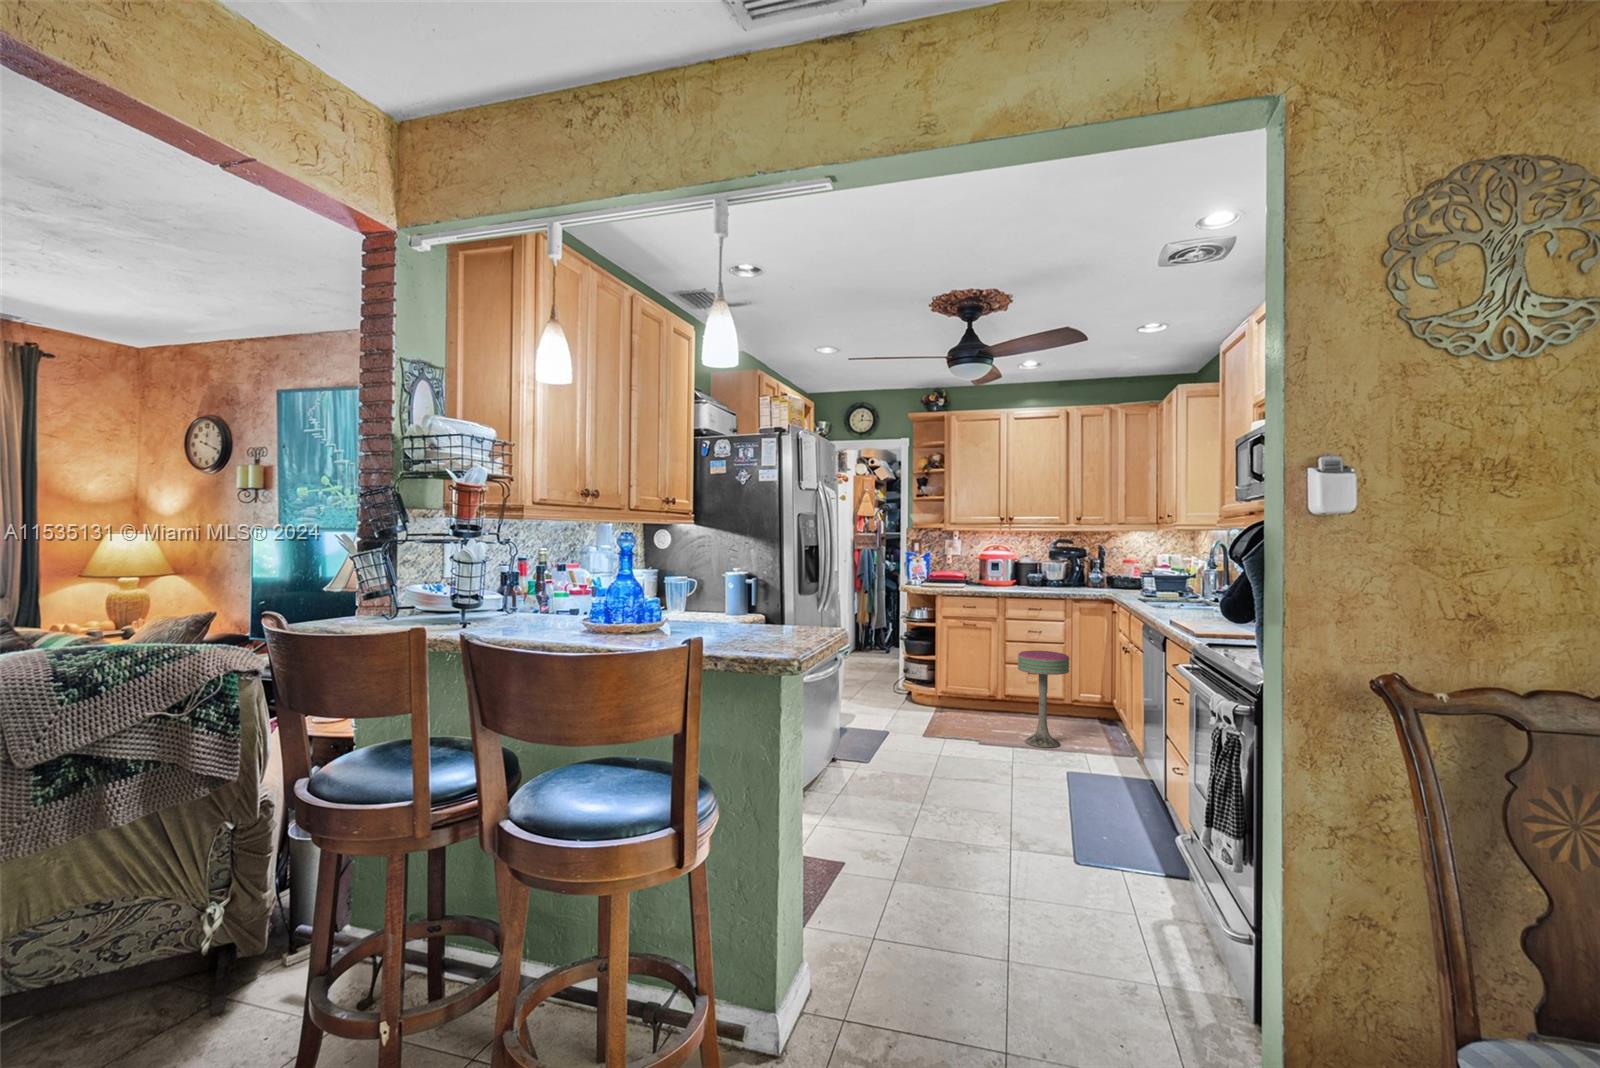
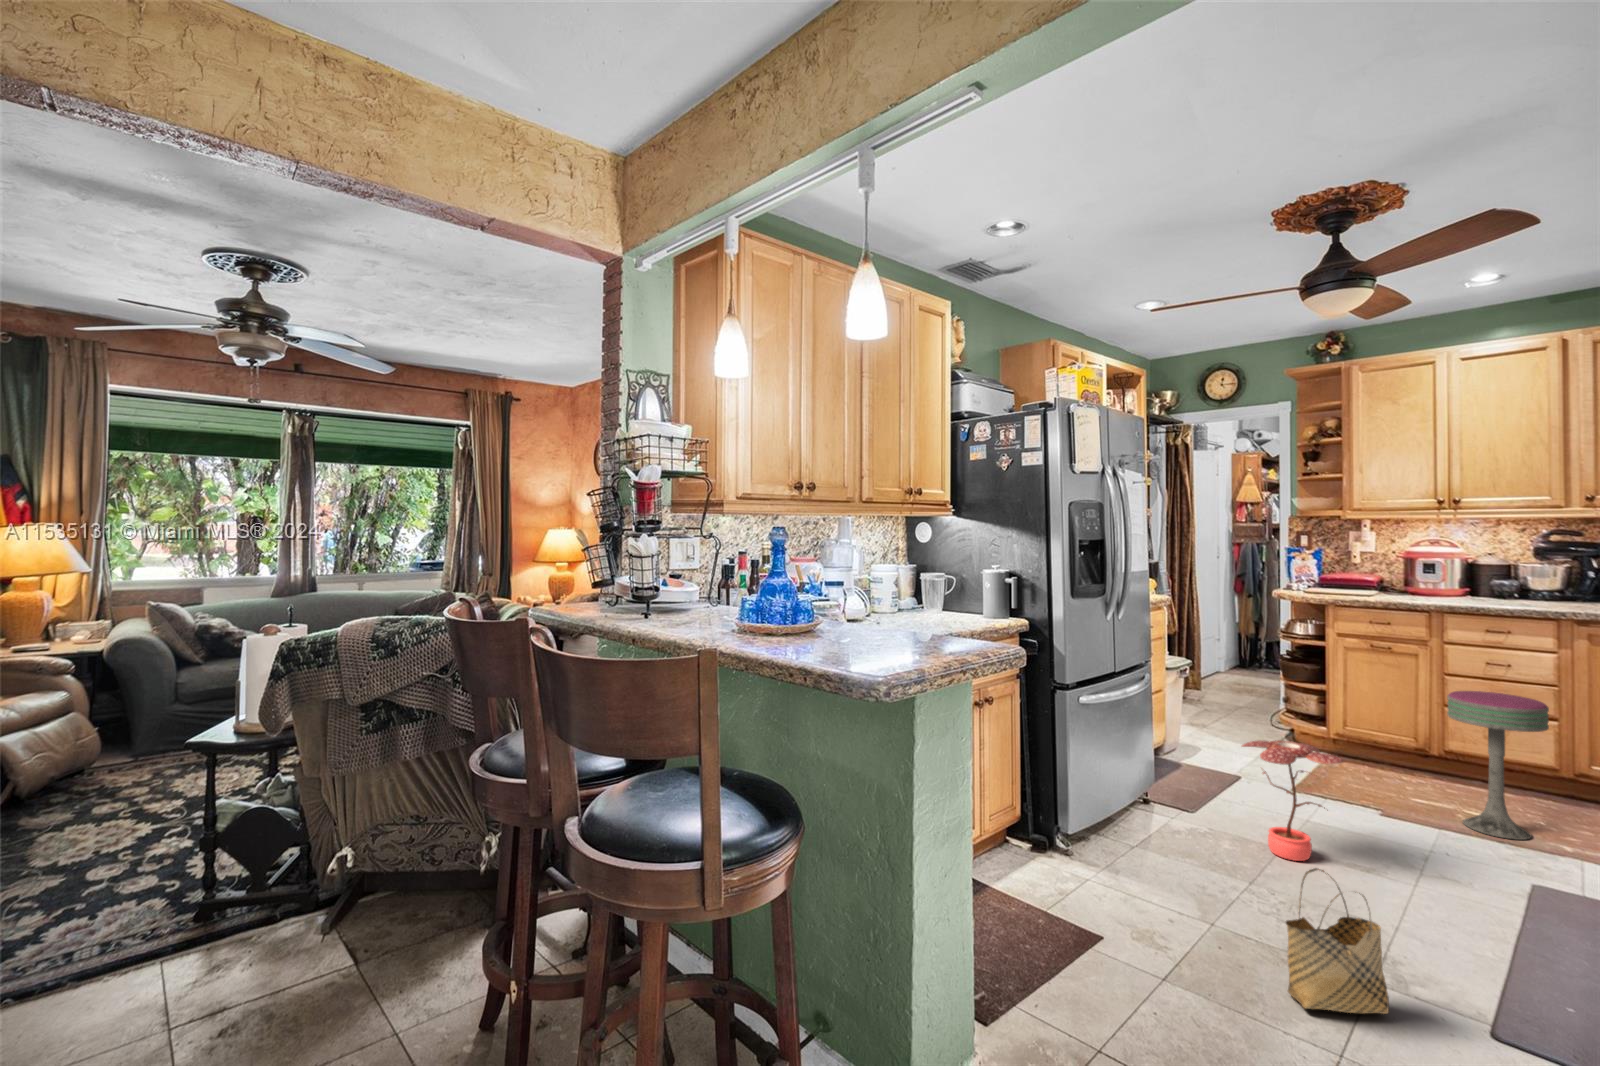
potted plant: none [912,697,976,783] -> present [1242,740,1343,861]
woven basket: none [975,774,1029,869] -> present [1286,868,1389,1014]

